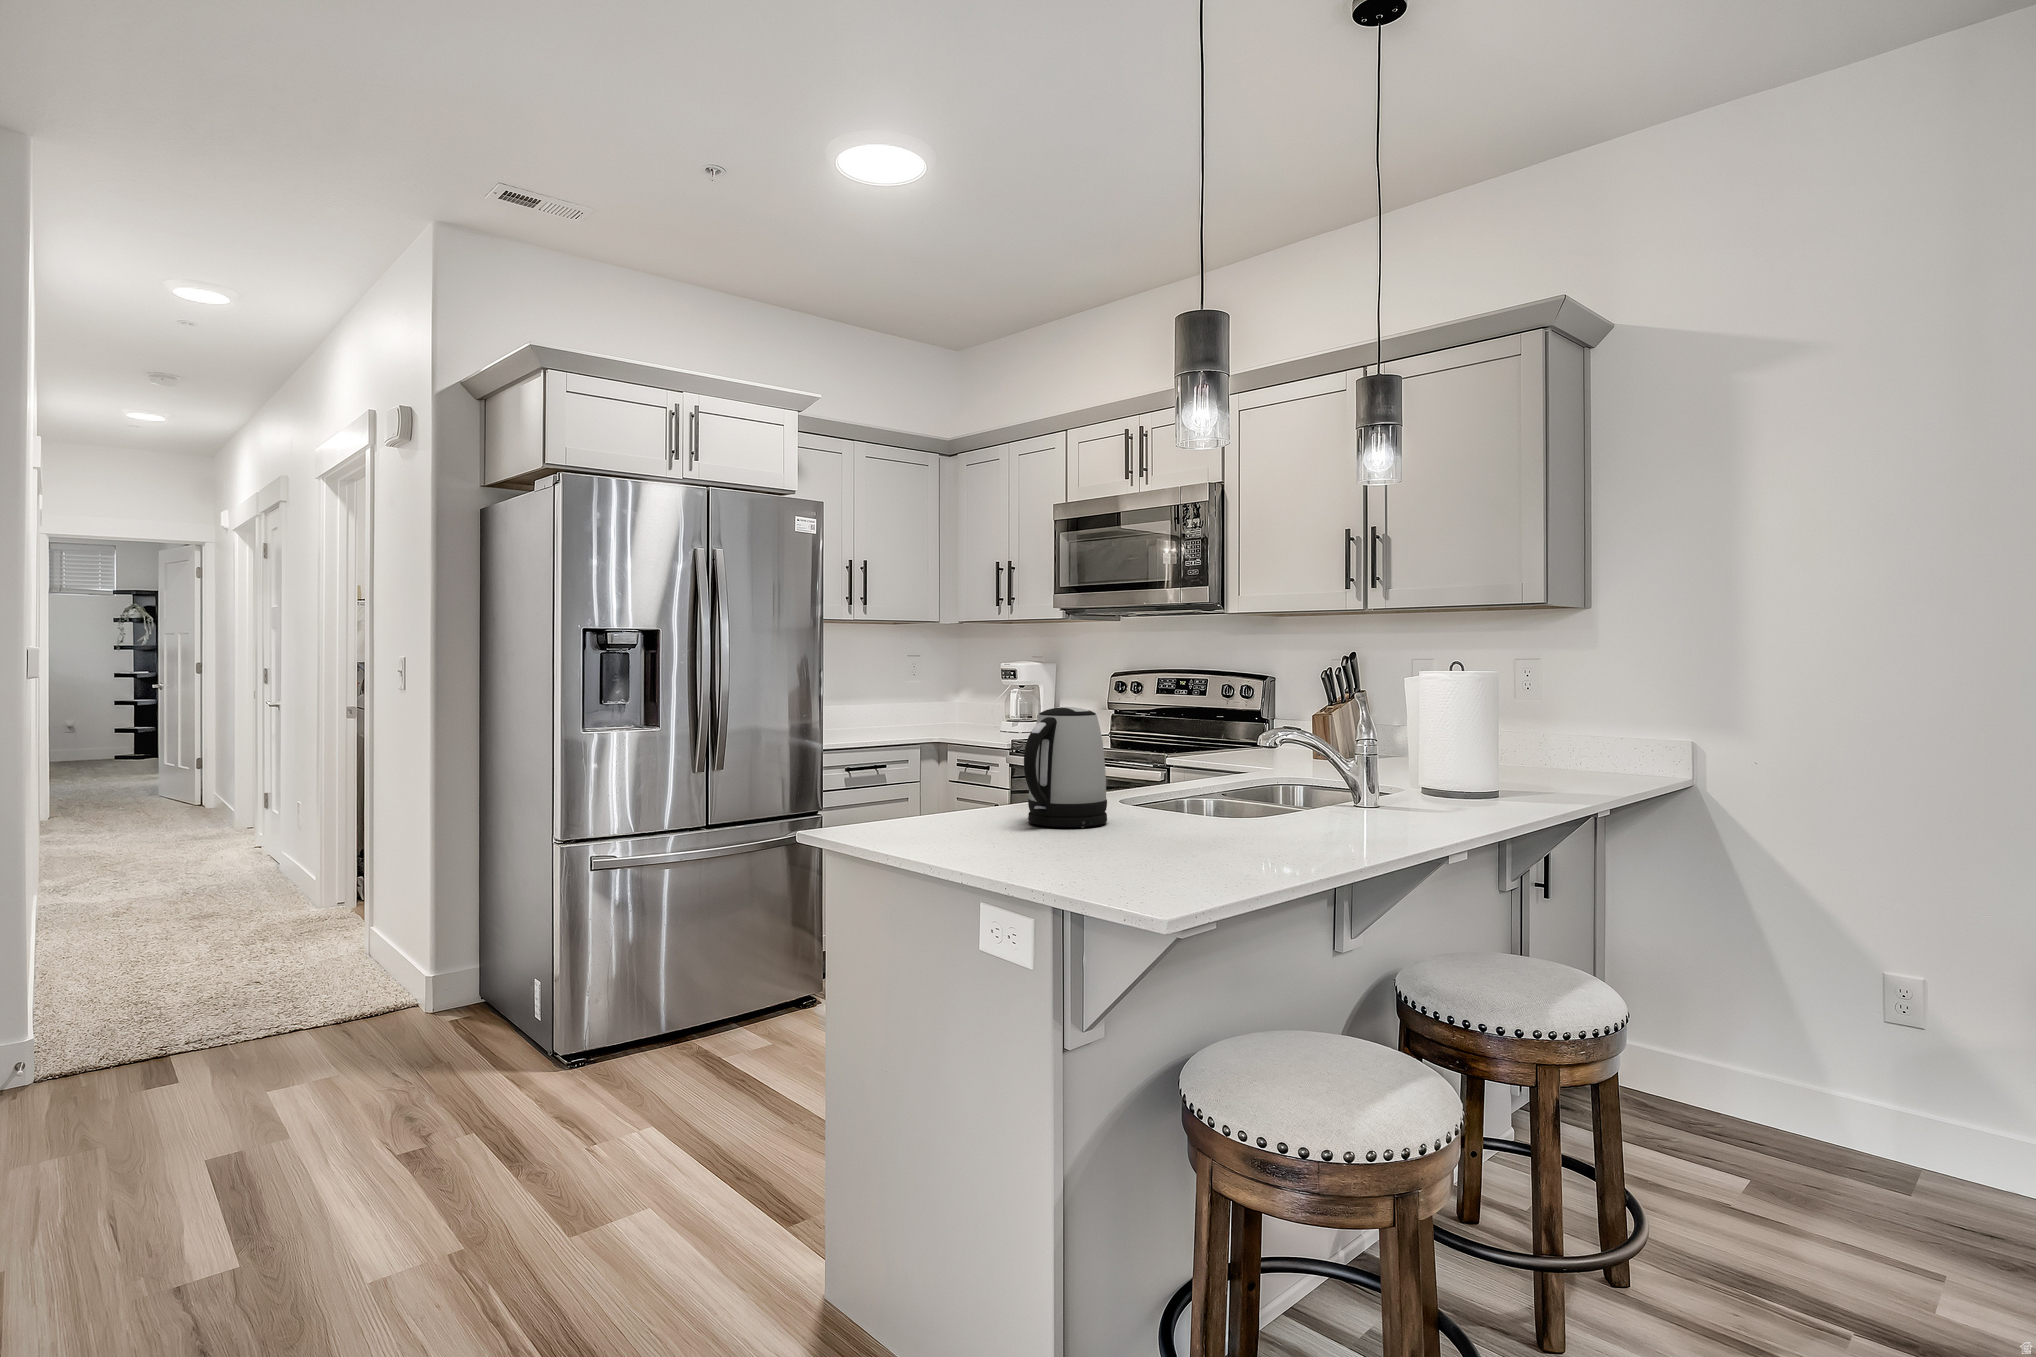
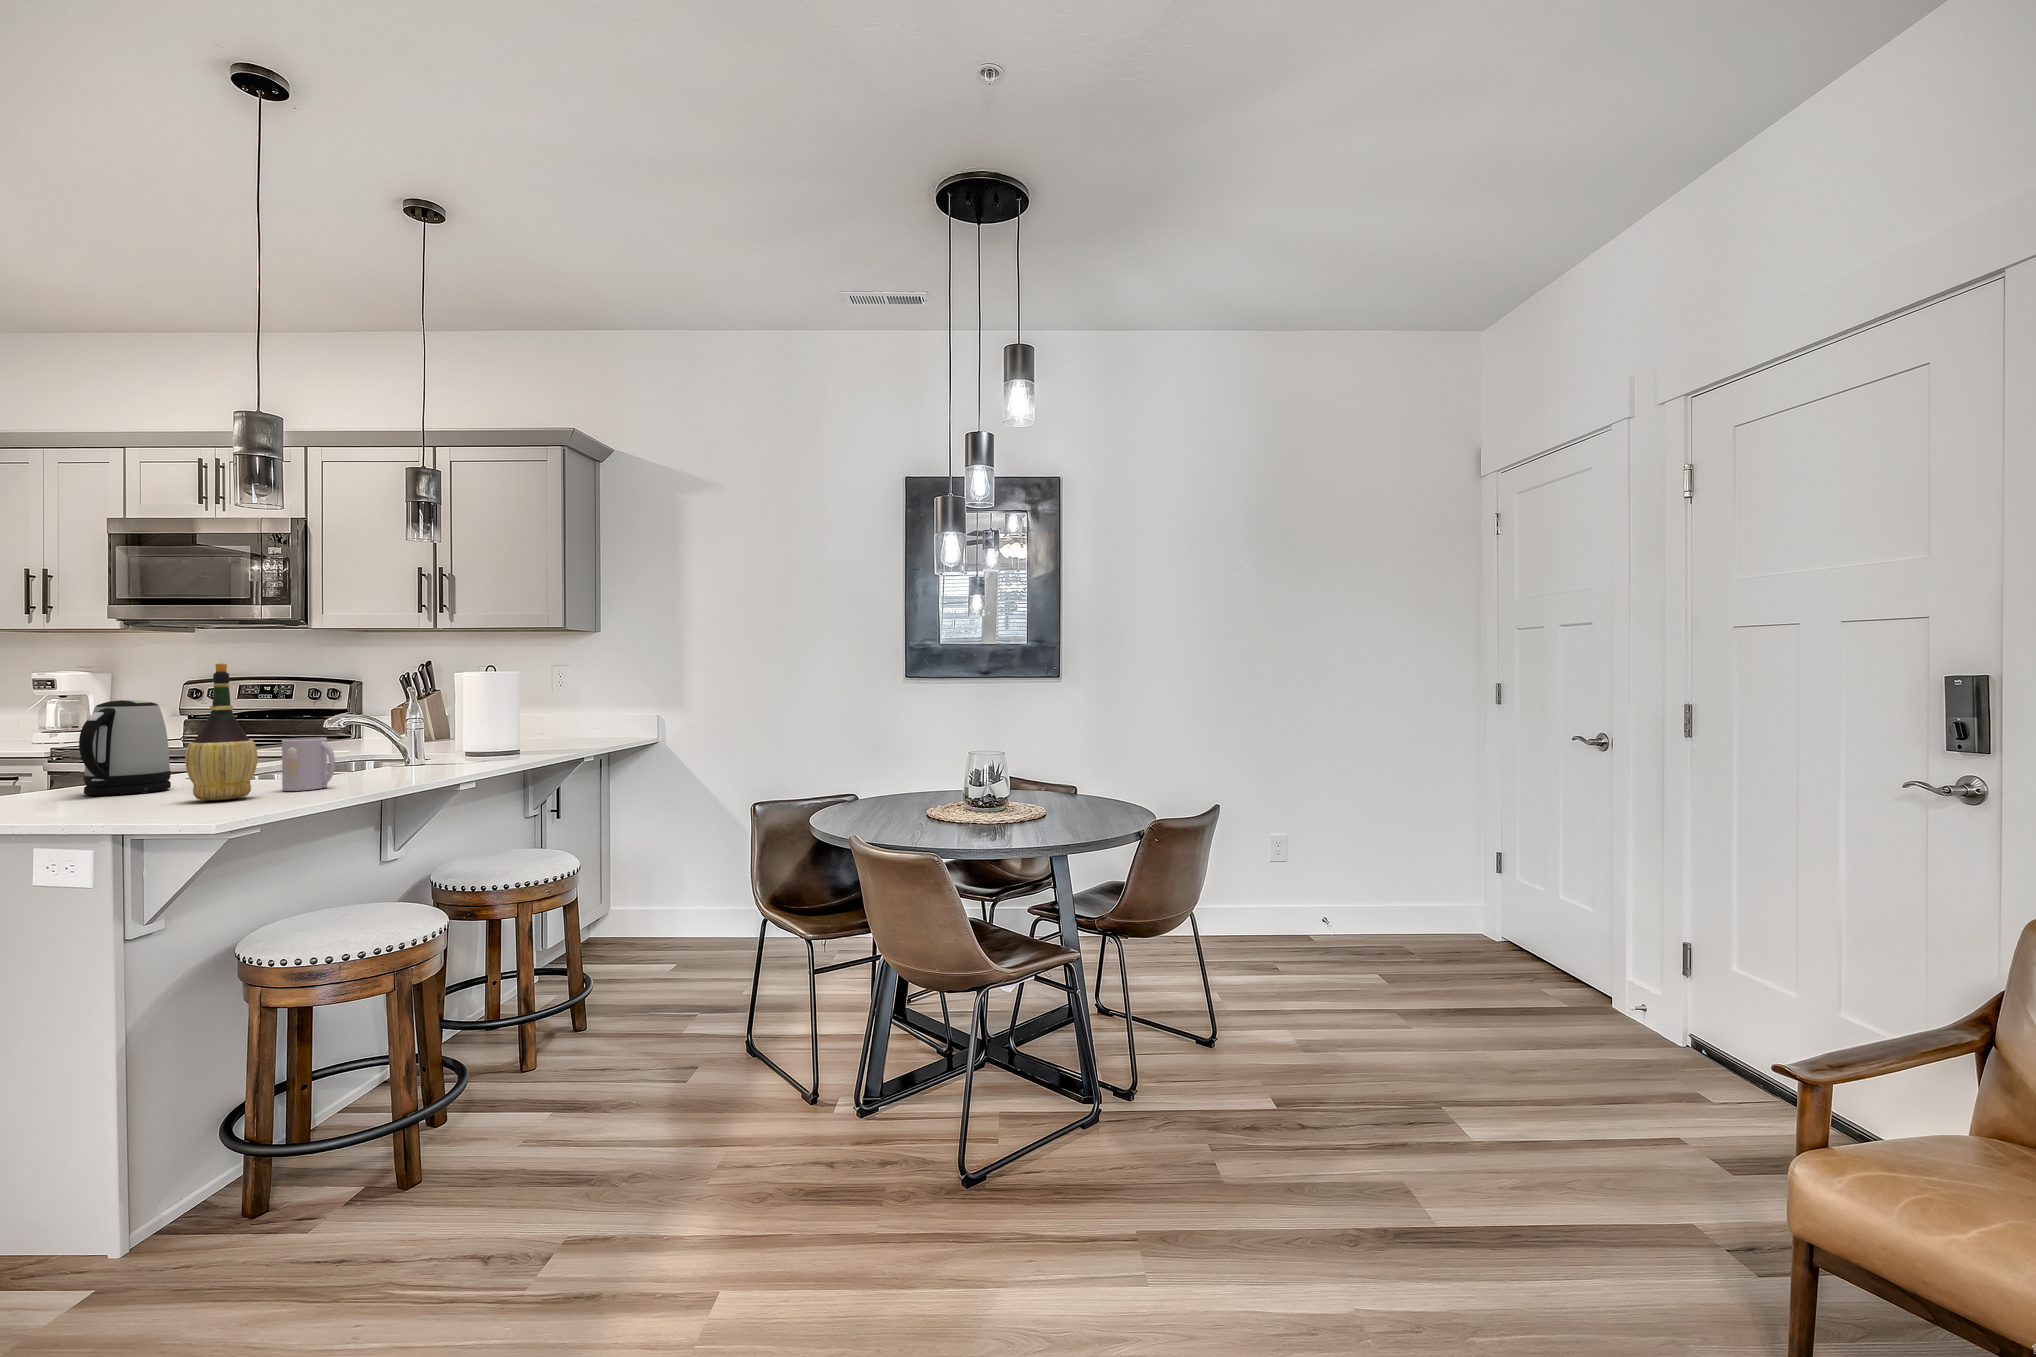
wine bottle: none [1125,663,1205,861] -> present [185,663,258,800]
mug: none [1229,771,1295,853] -> present [282,737,335,791]

